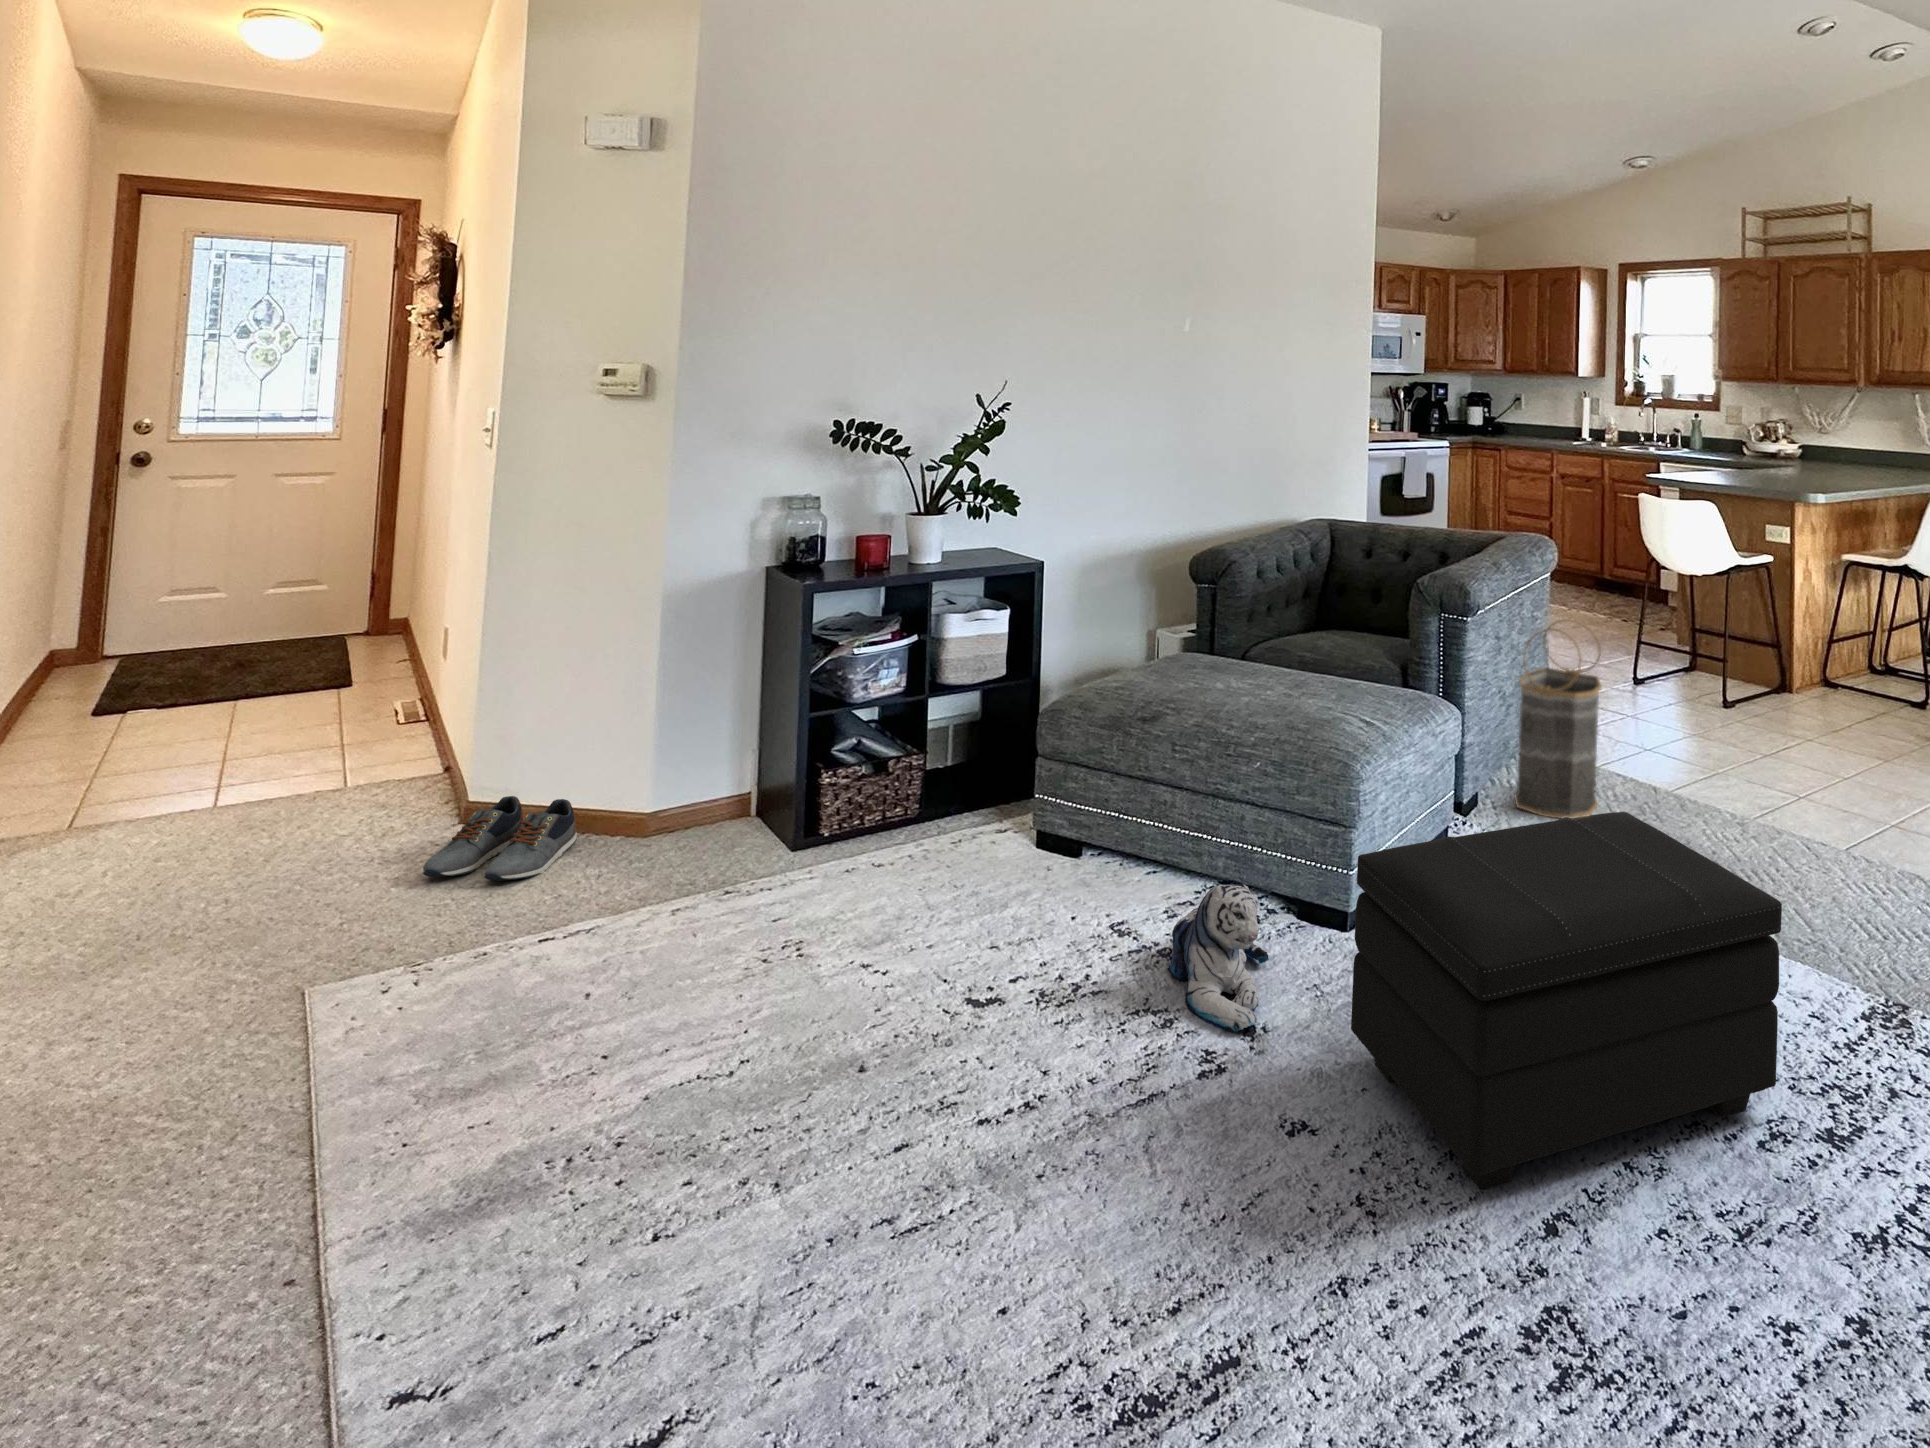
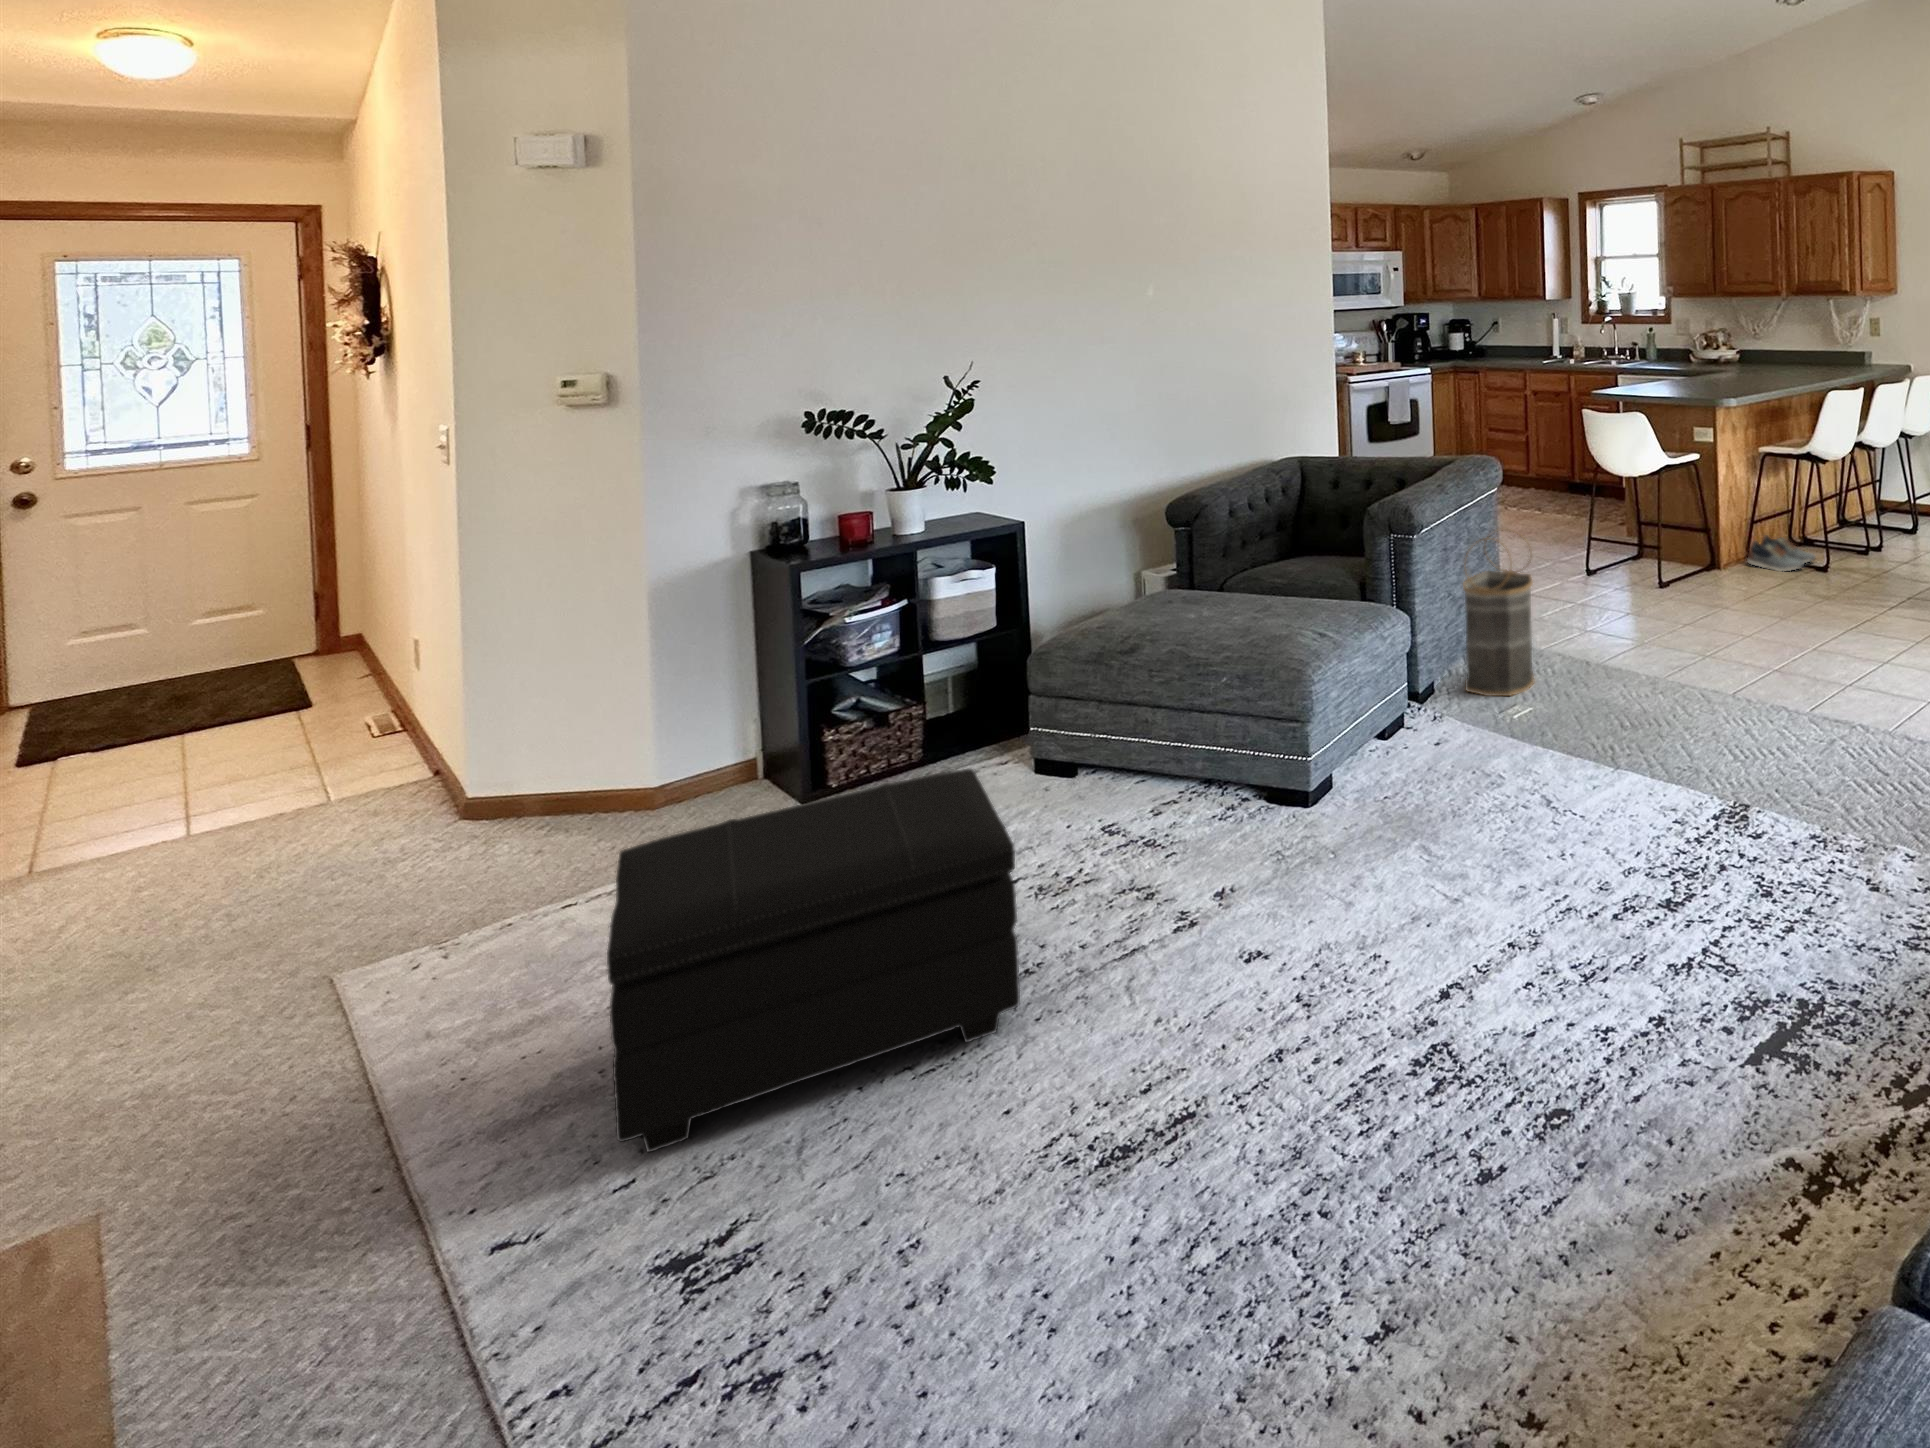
shoe: present [423,796,577,881] -> present [1748,535,1815,572]
footstool: present [1351,812,1782,1190] -> present [607,769,1020,1152]
plush toy: present [1167,884,1269,1033] -> none [1150,778,1239,895]

